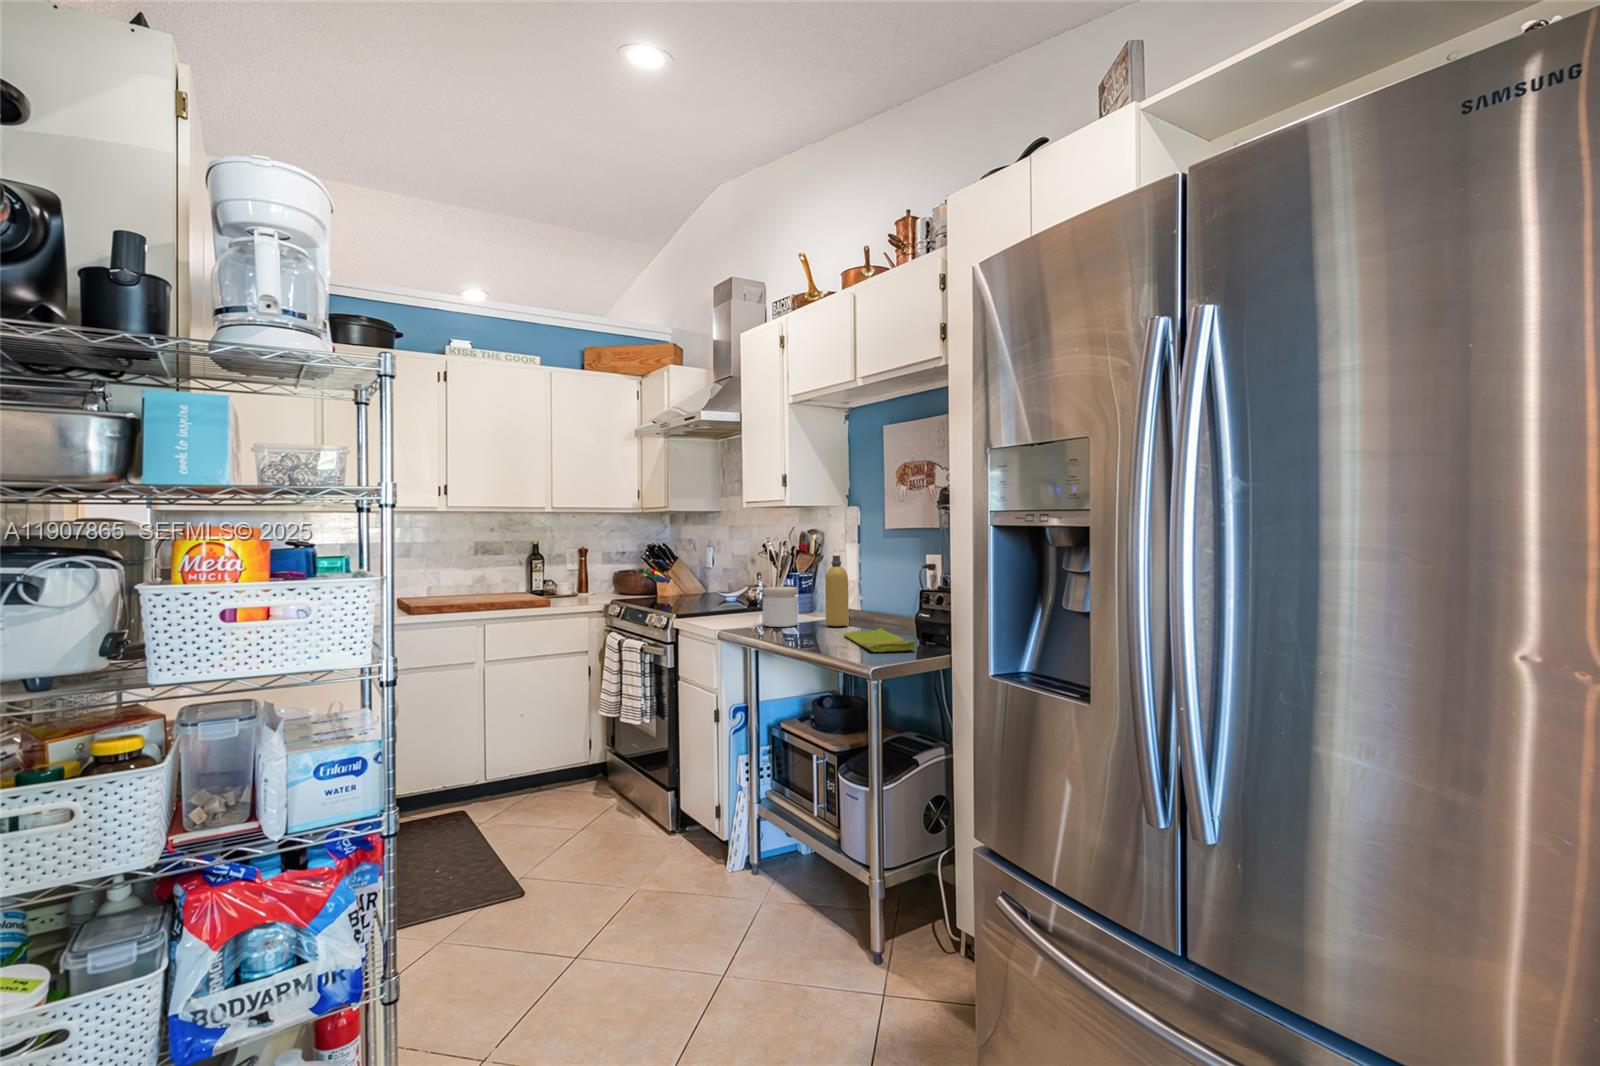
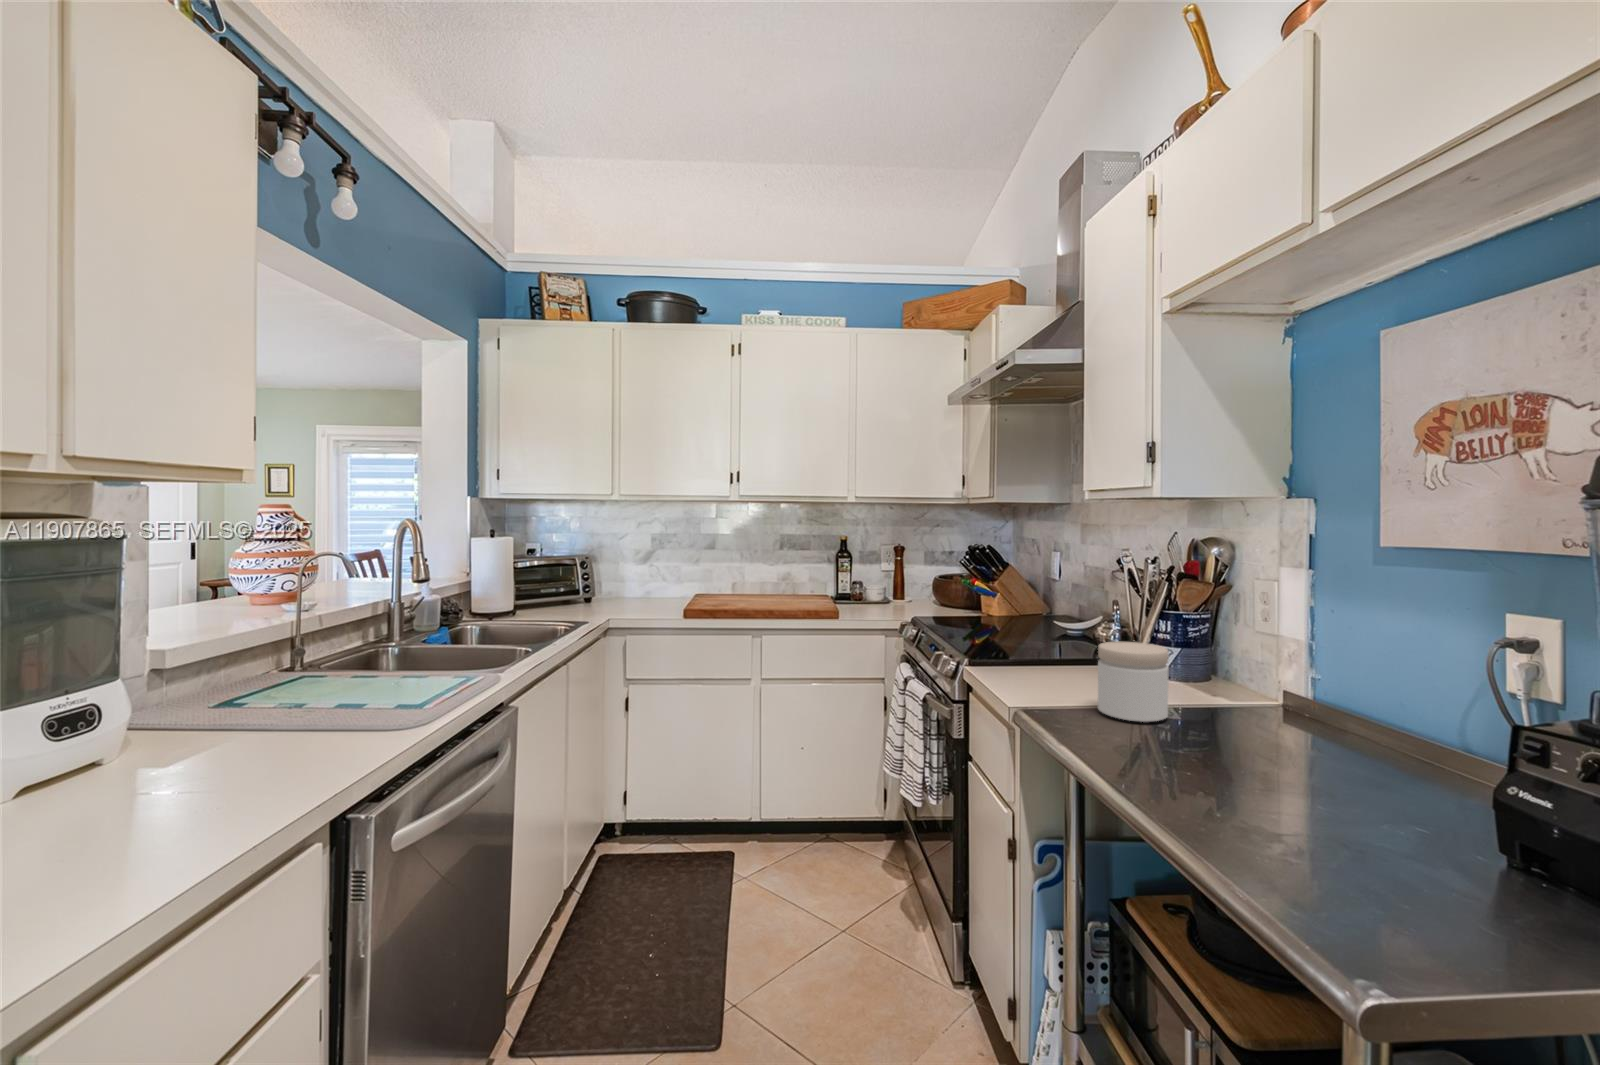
bottle: present [825,556,849,626] -> none [1228,597,1283,739]
dish towel: present [844,628,916,652] -> none [1266,774,1503,911]

